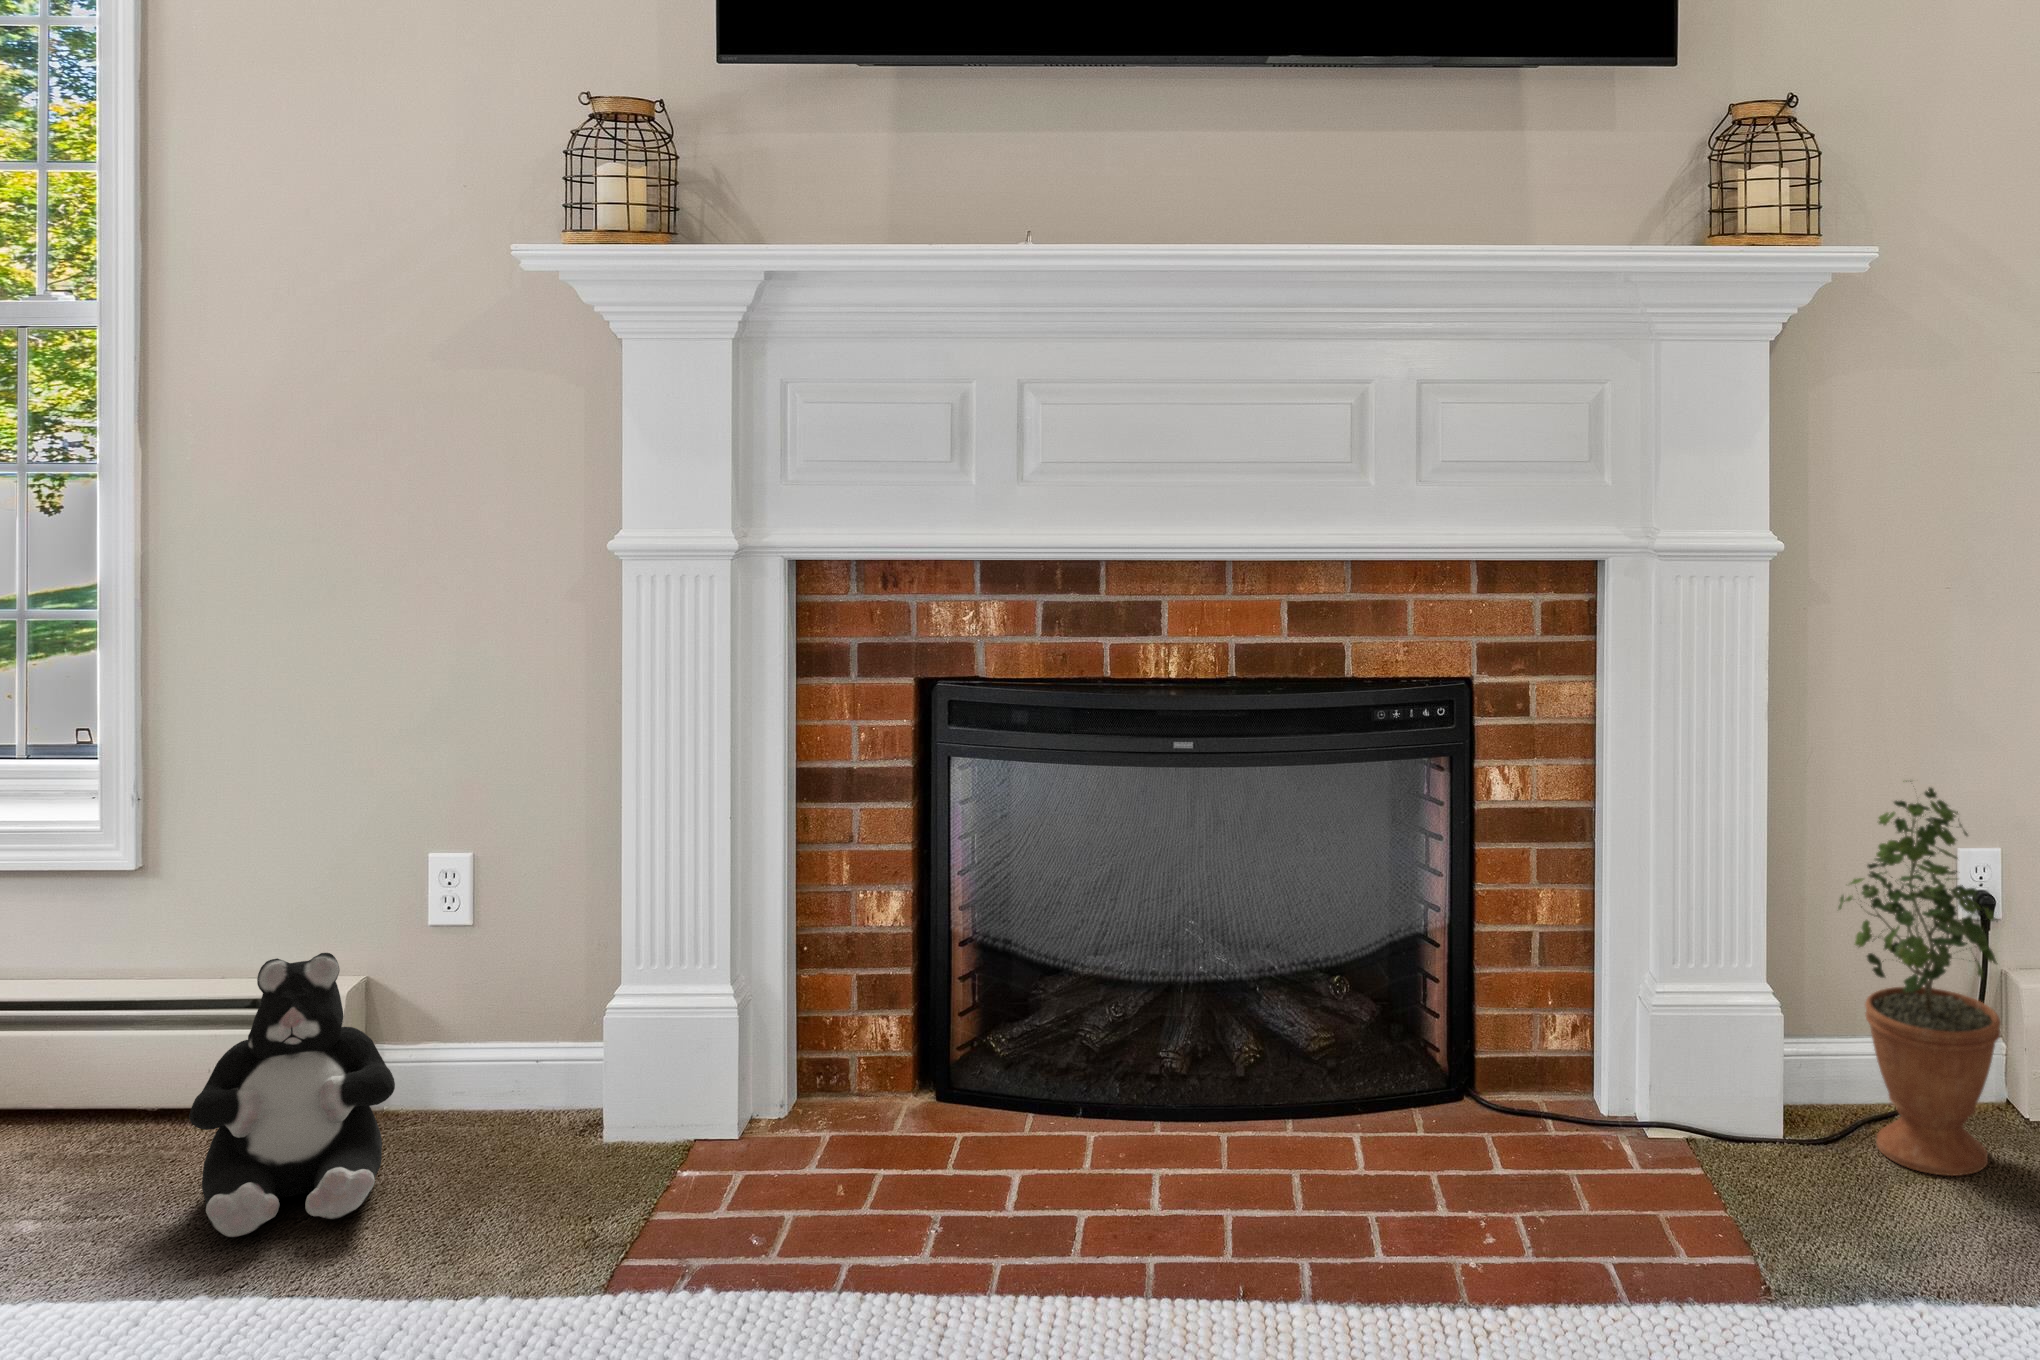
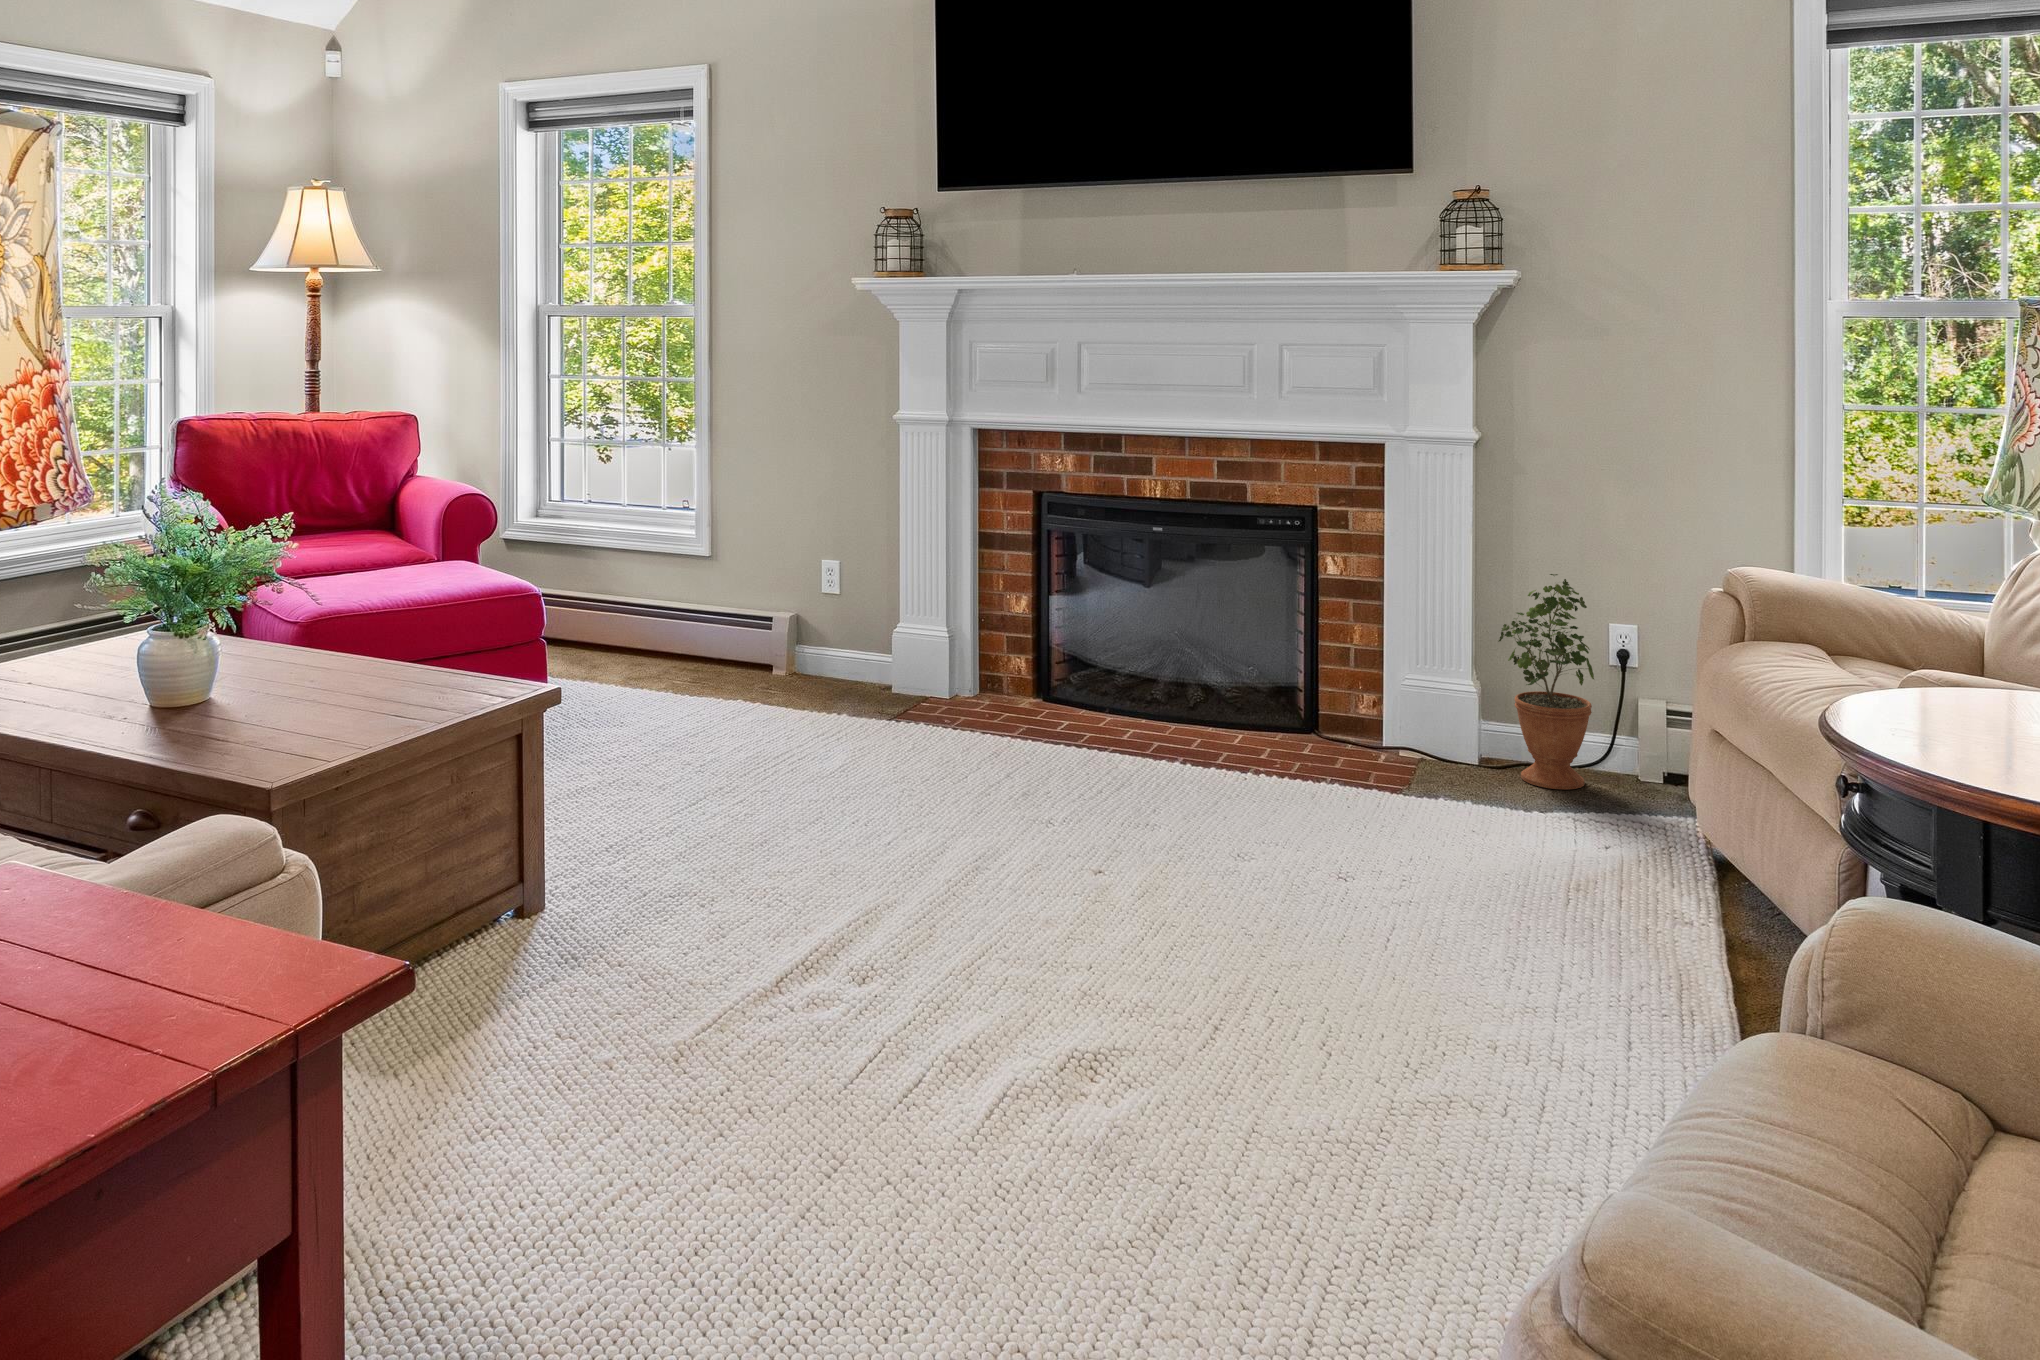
plush toy: present [189,953,395,1237] -> none [722,590,801,696]

